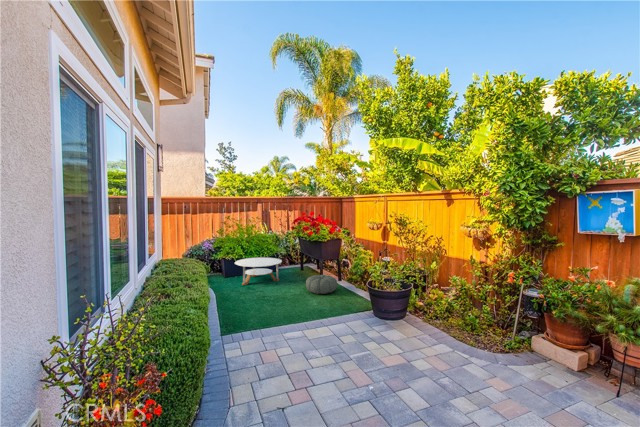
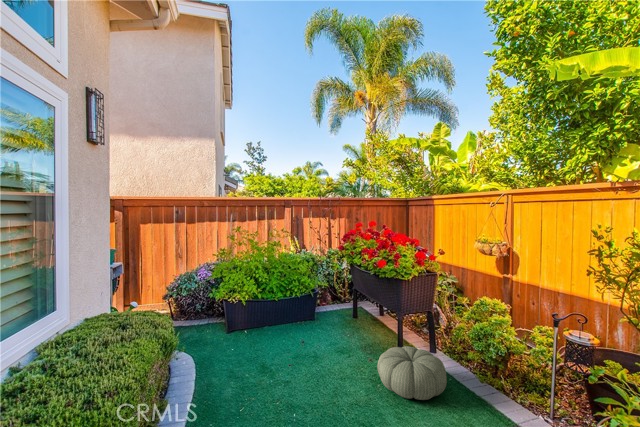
round table: present [235,257,282,285] -> none [242,296,325,354]

